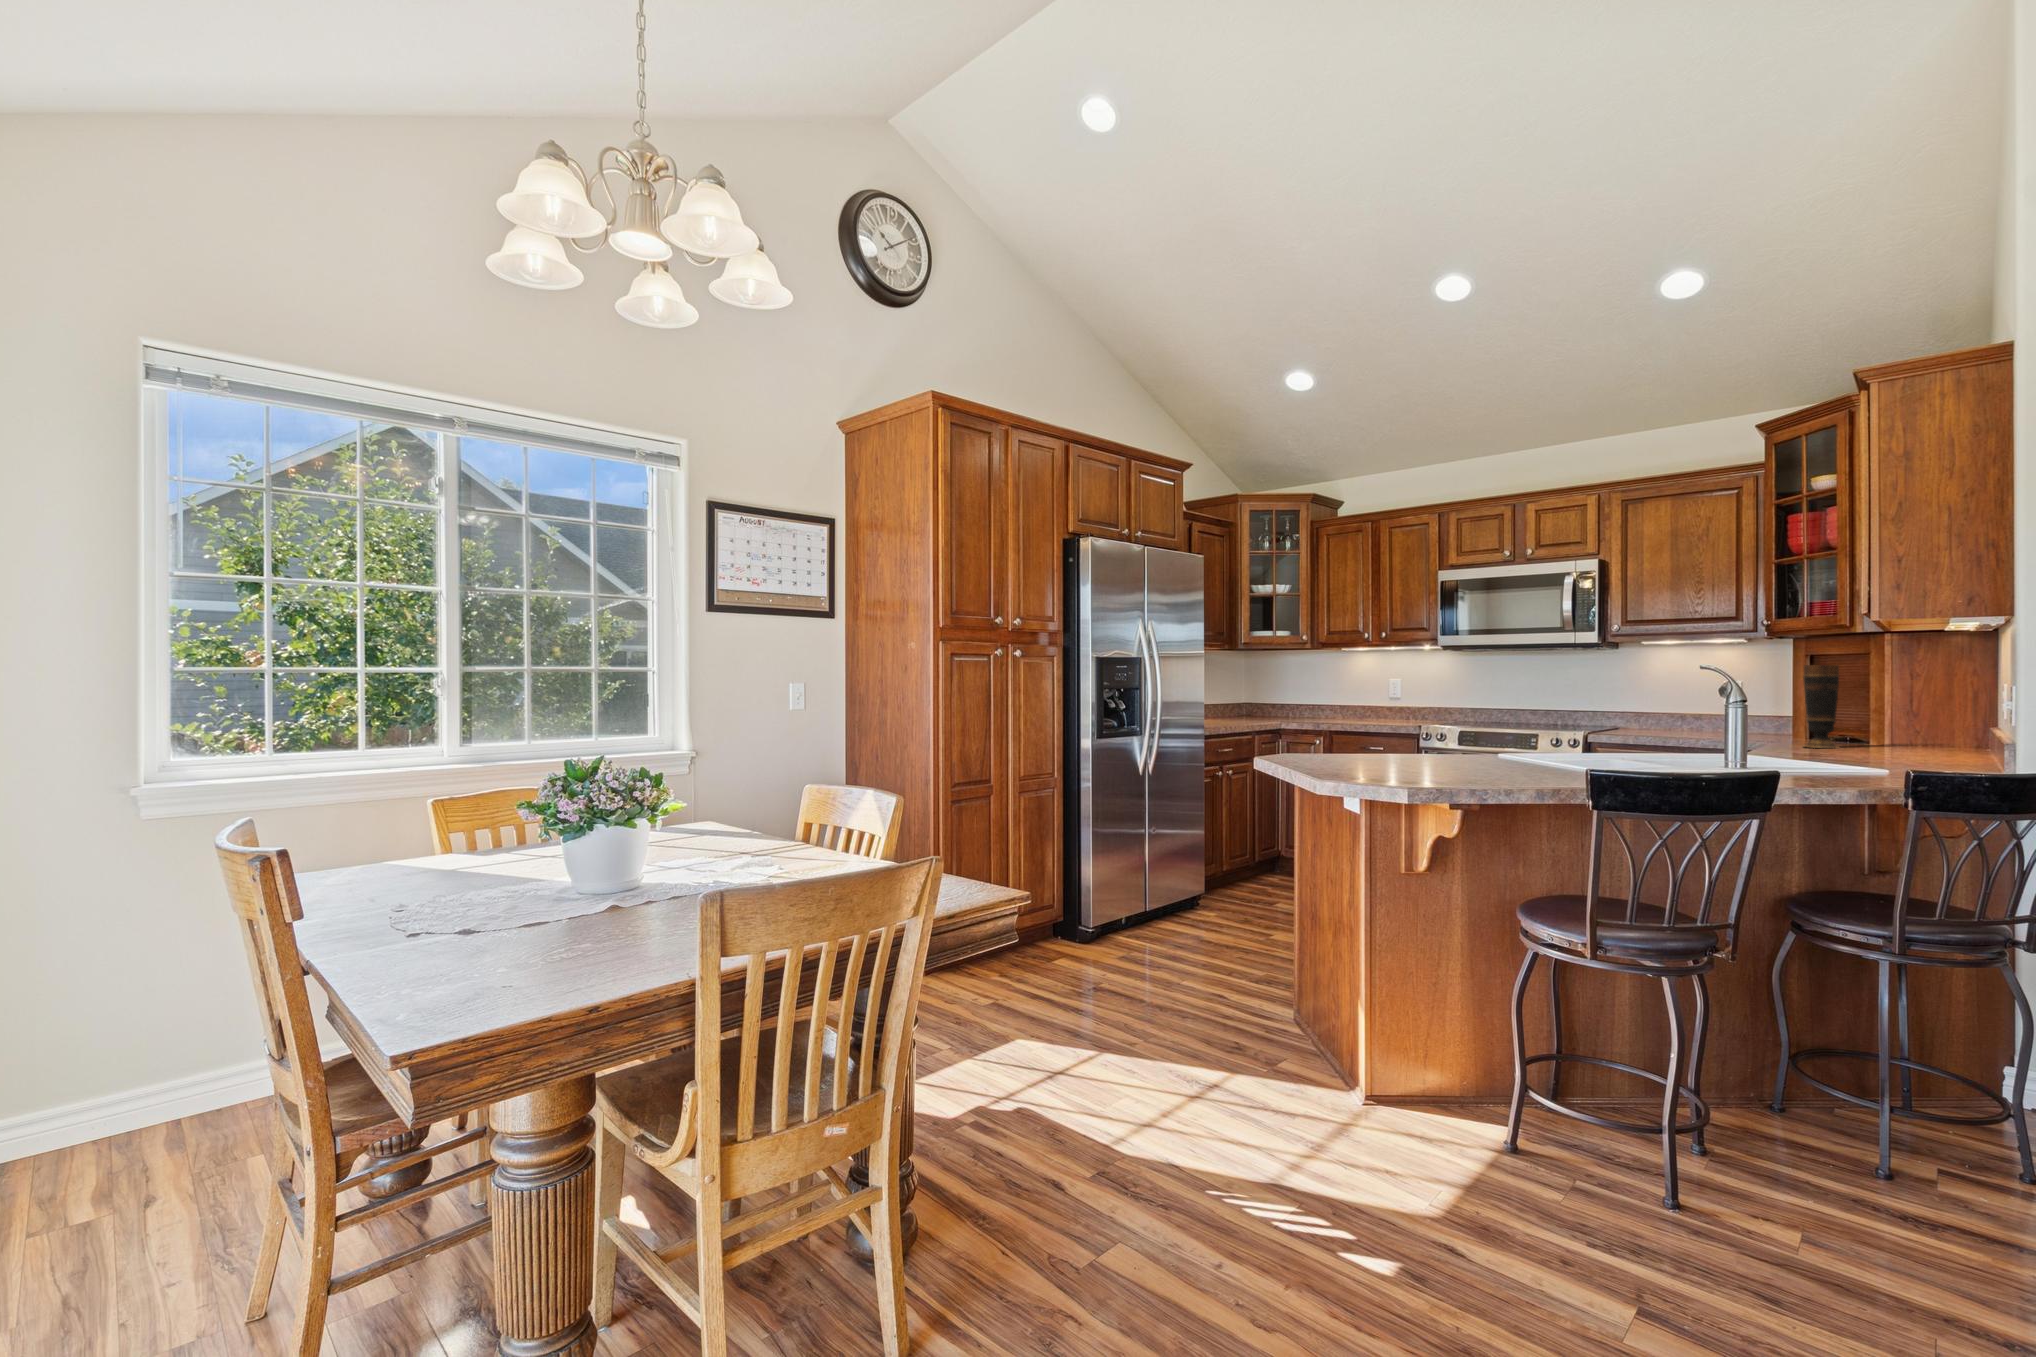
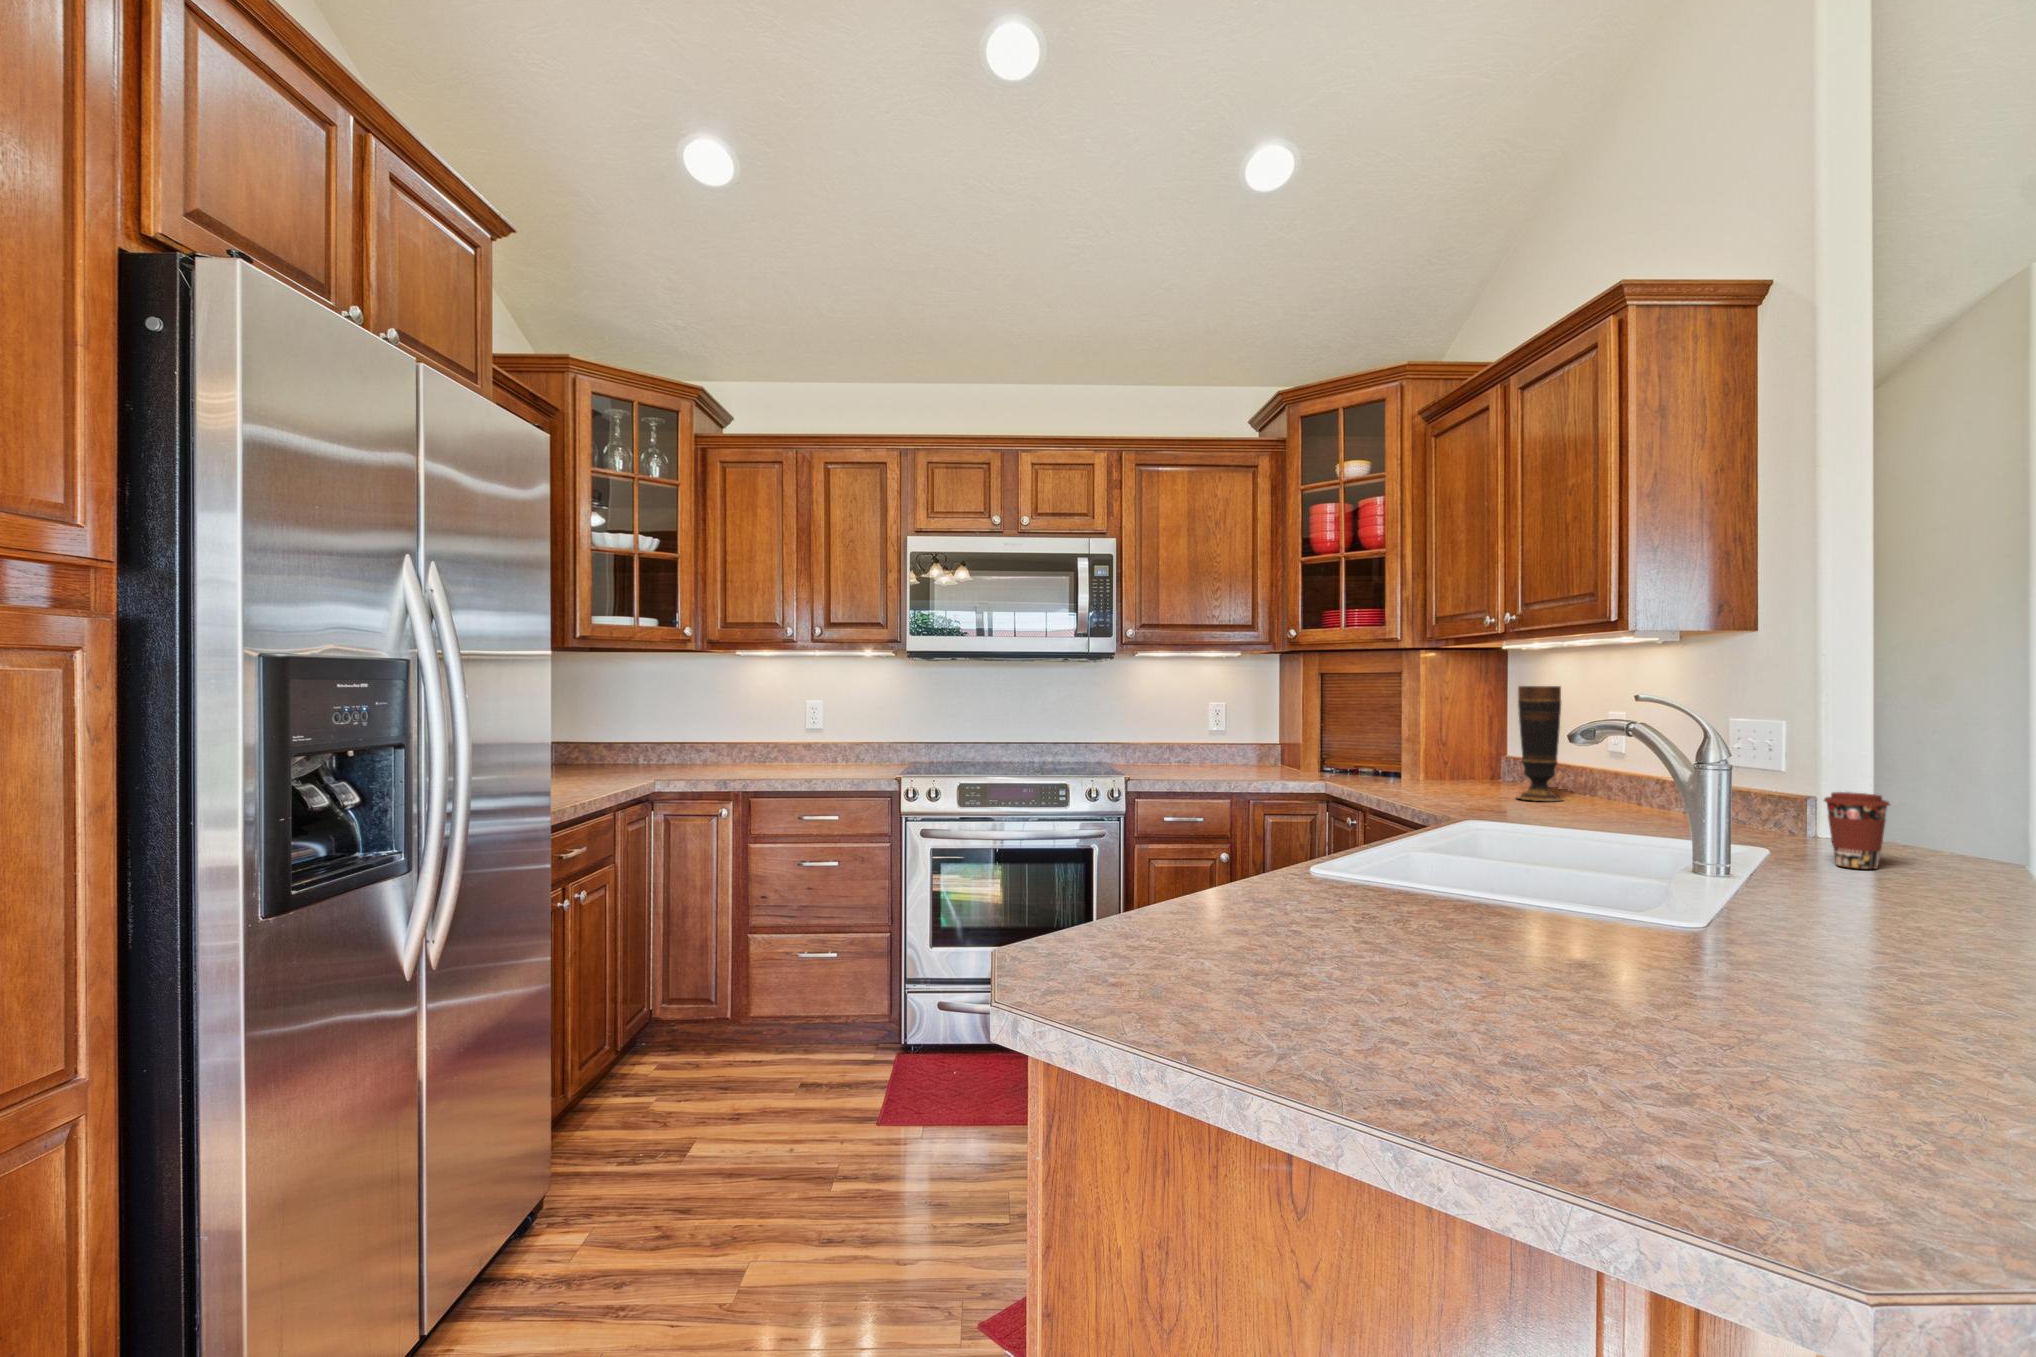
coffee cup: none [1767,723,1803,765] -> present [1824,792,1890,869]

